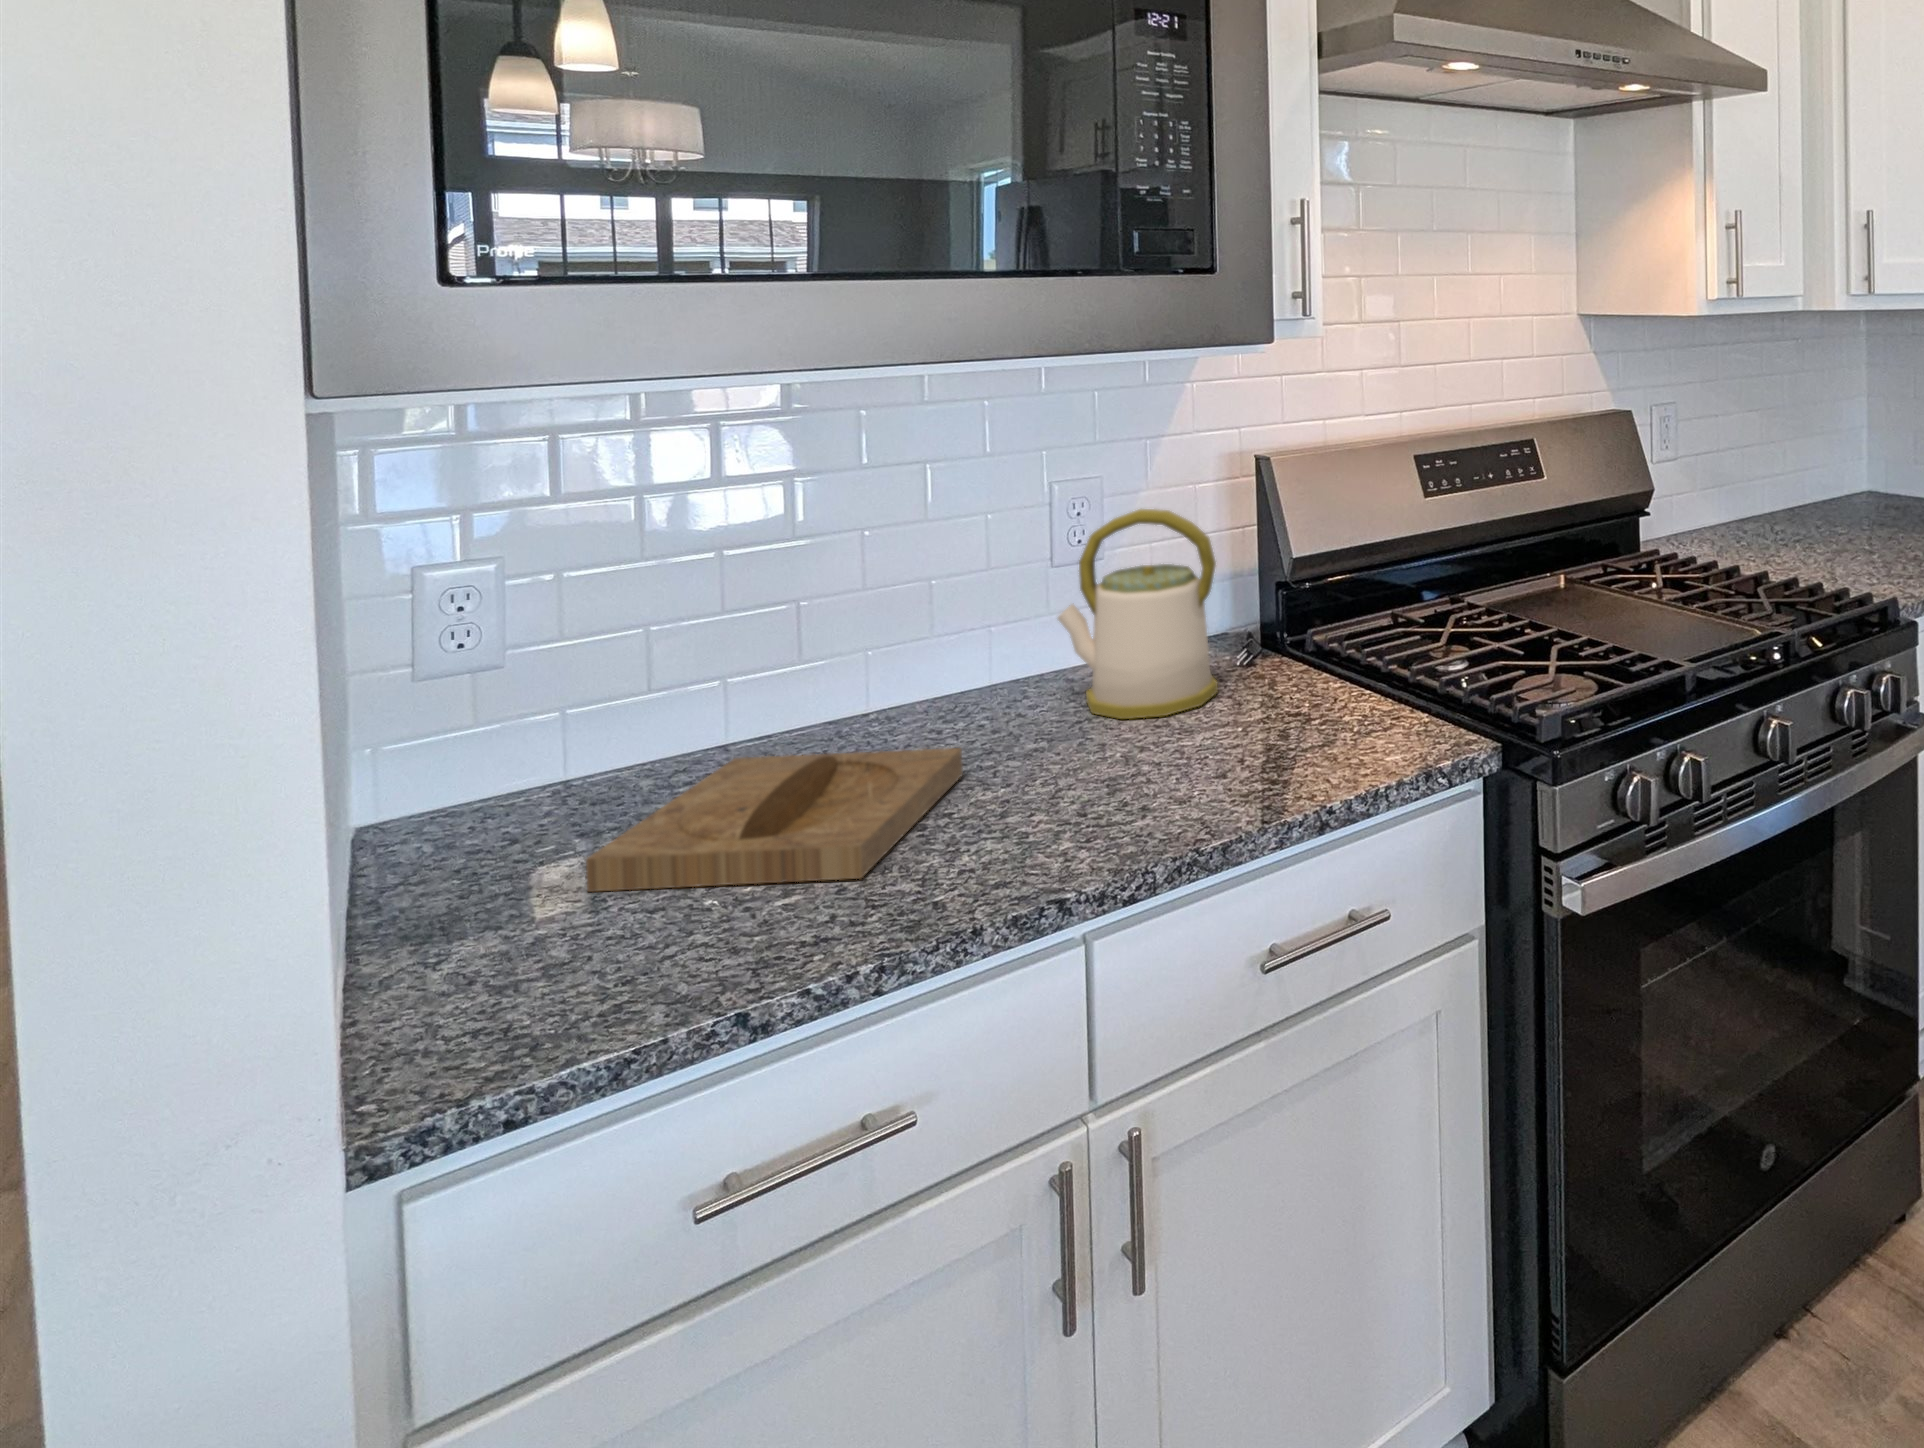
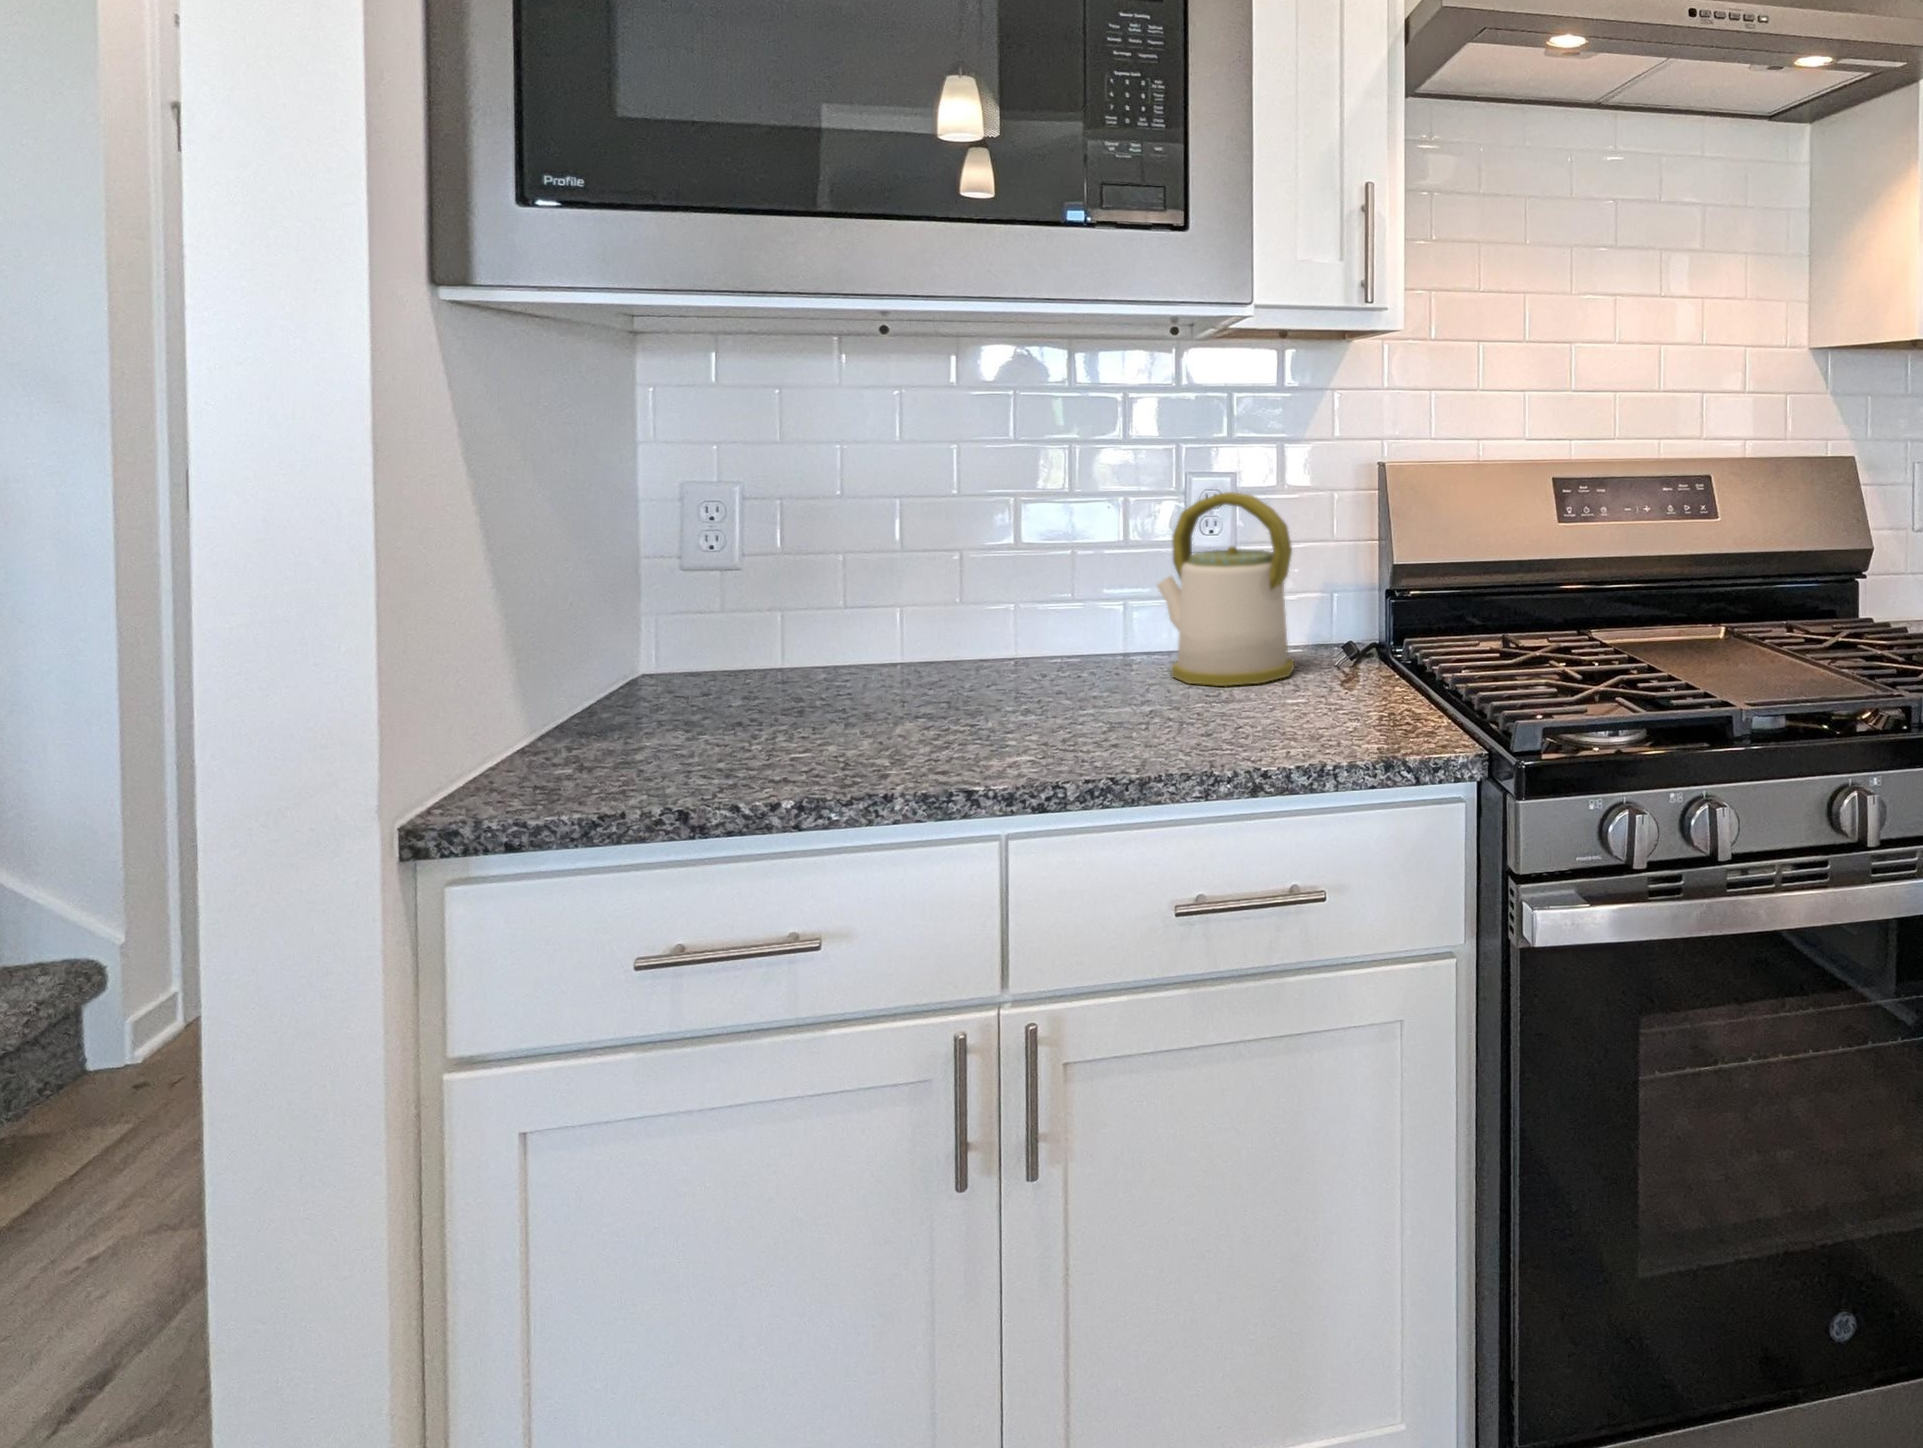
tray: present [586,748,963,892] -> none [704,660,1019,749]

